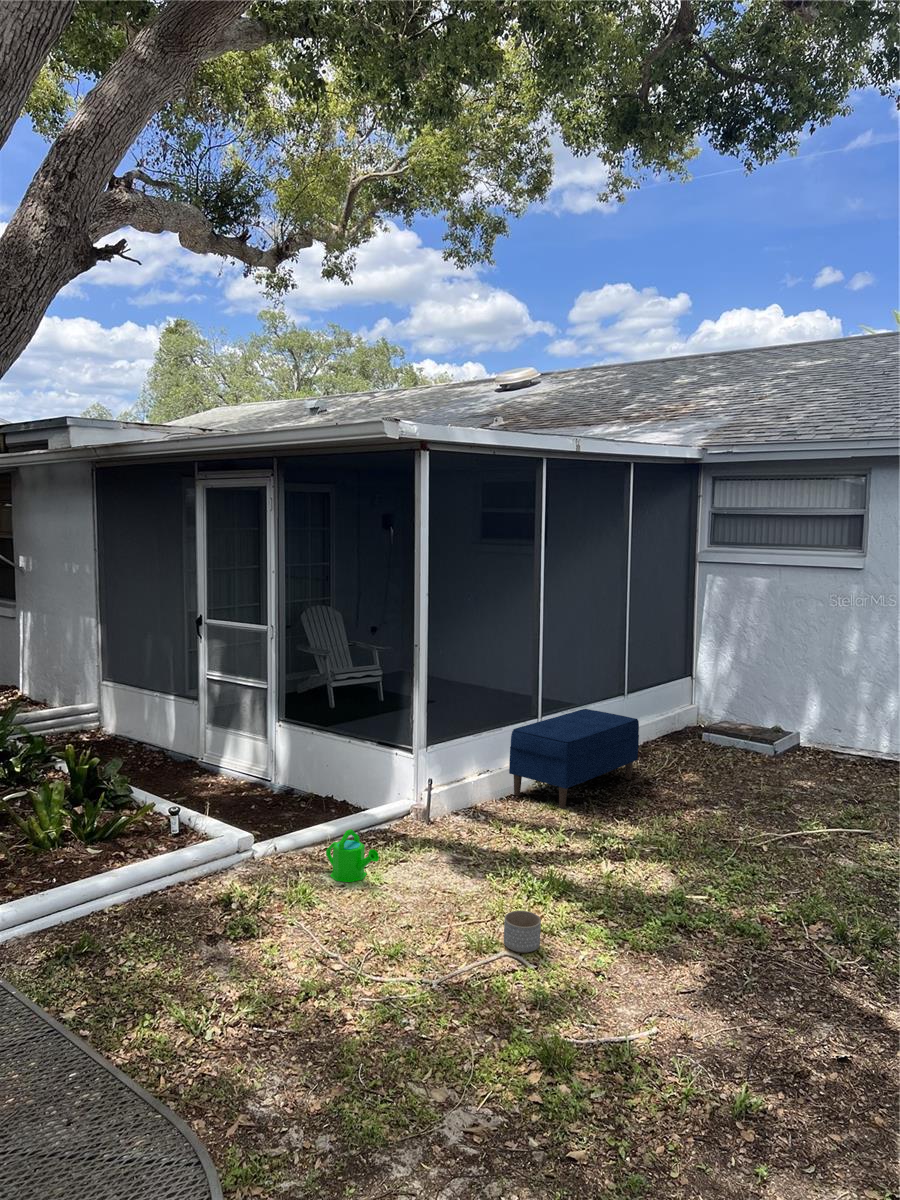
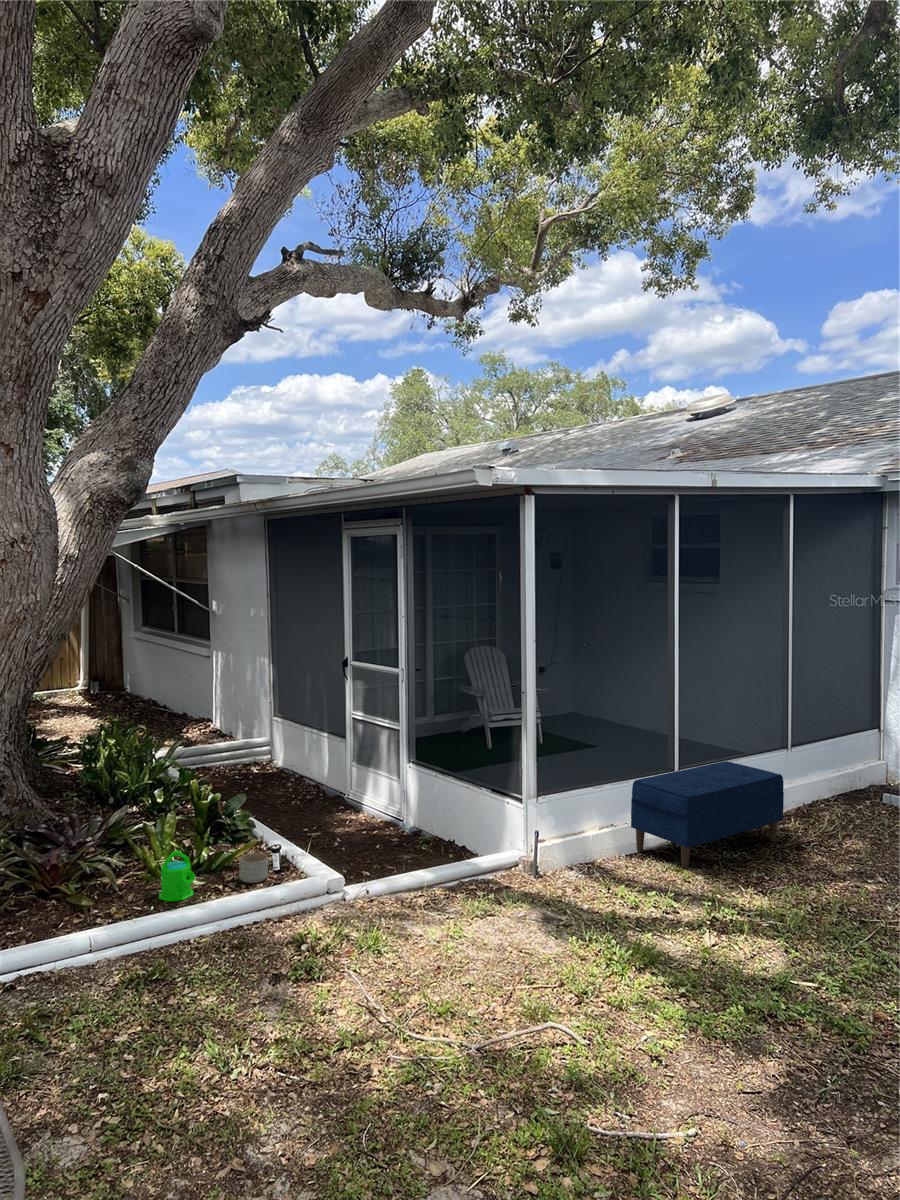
watering can: present [326,829,379,882] -> present [159,851,195,901]
planter: present [504,911,541,953] -> present [239,853,268,883]

